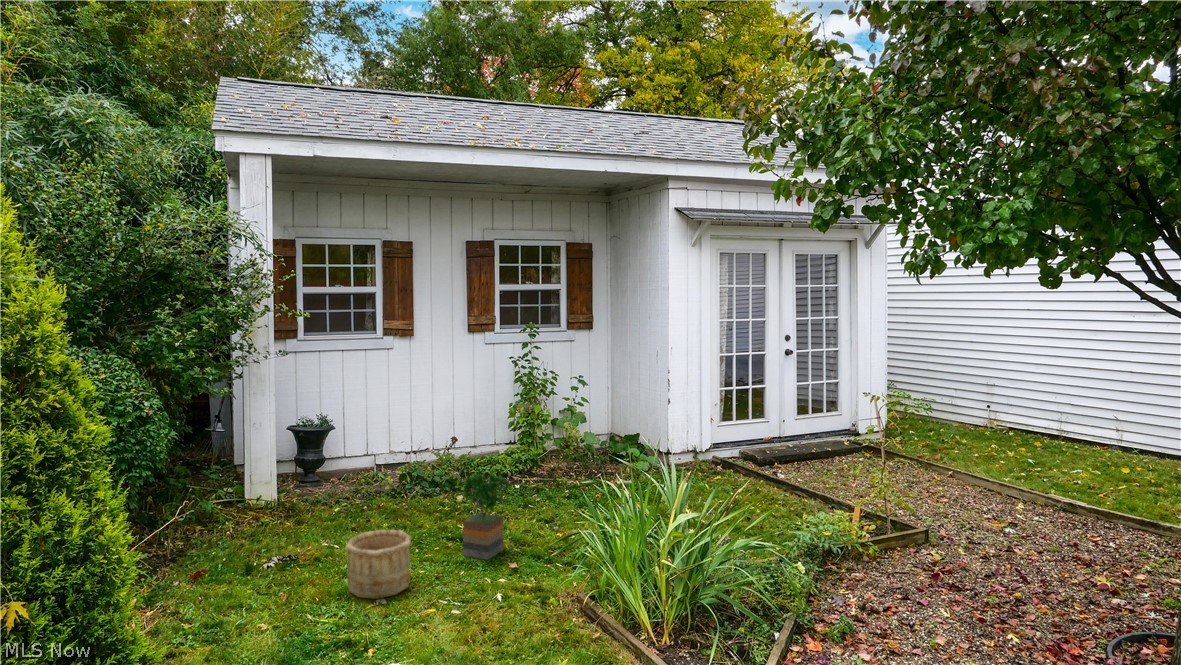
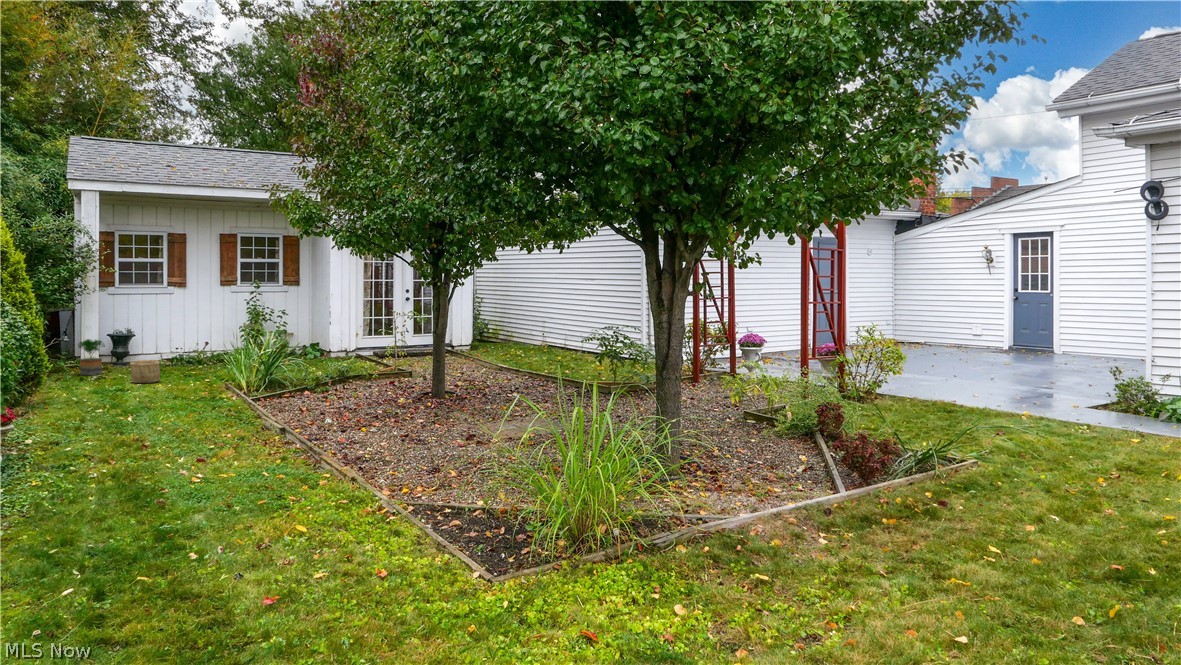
potted tree: present [463,474,511,560] -> present [78,339,105,375]

